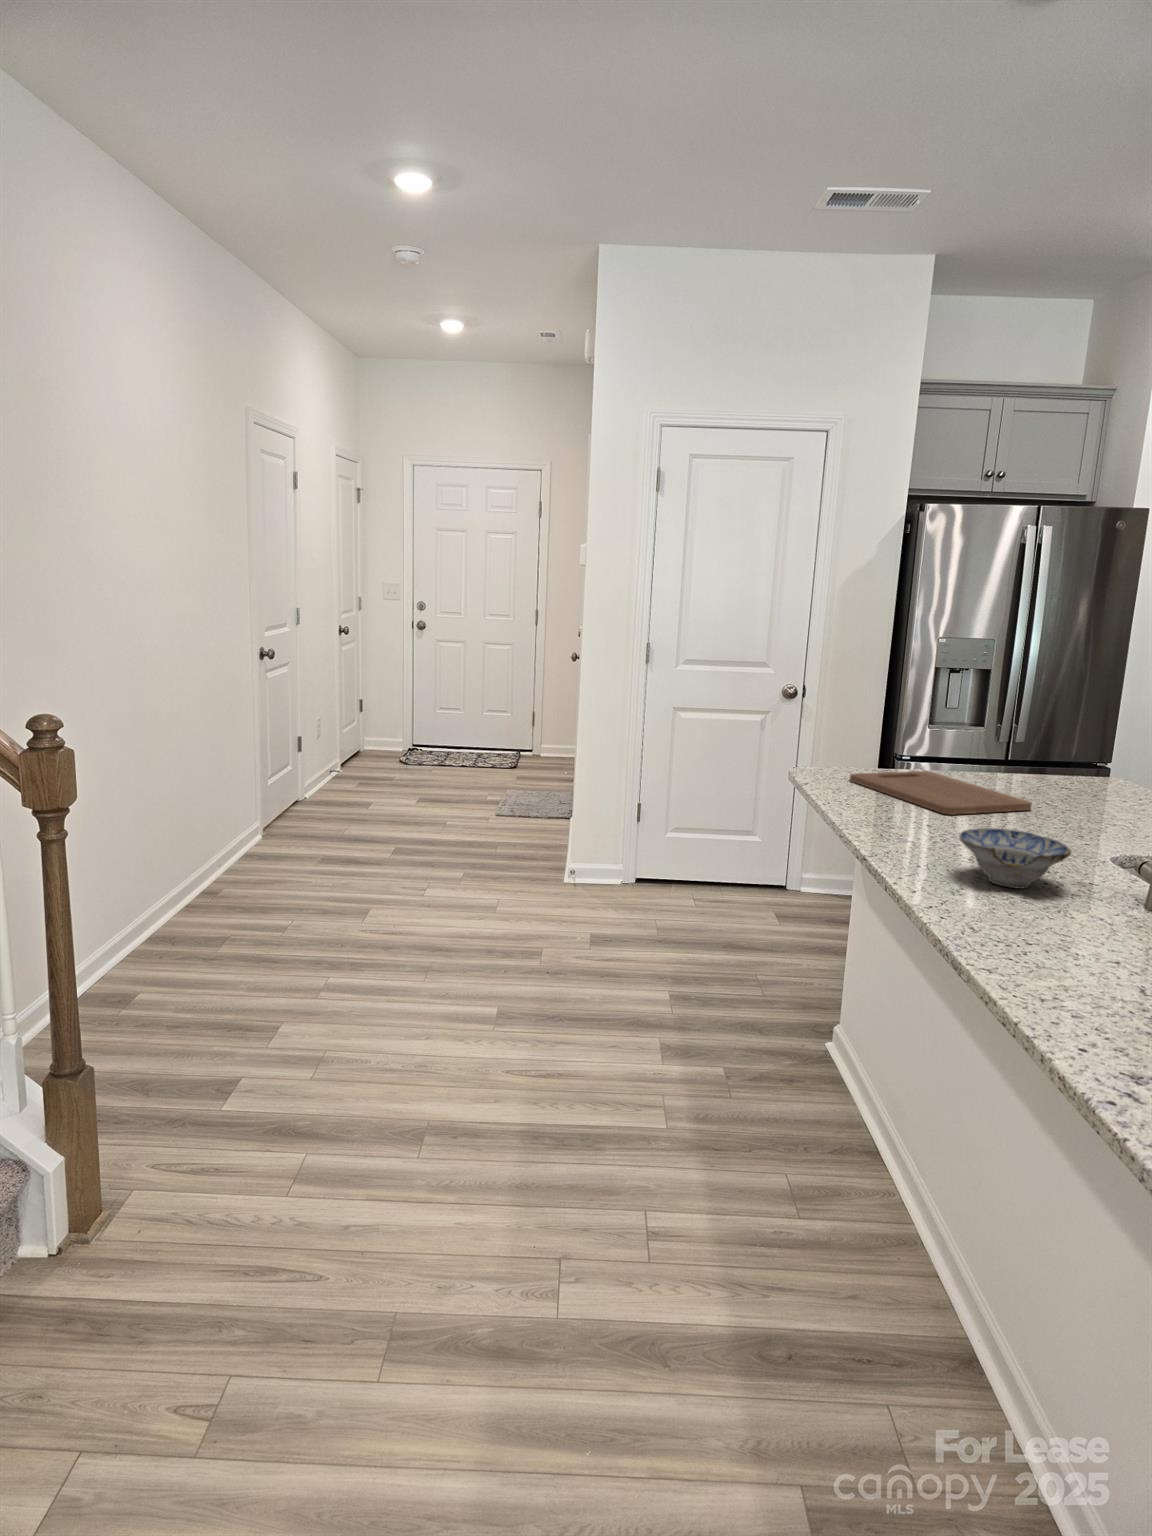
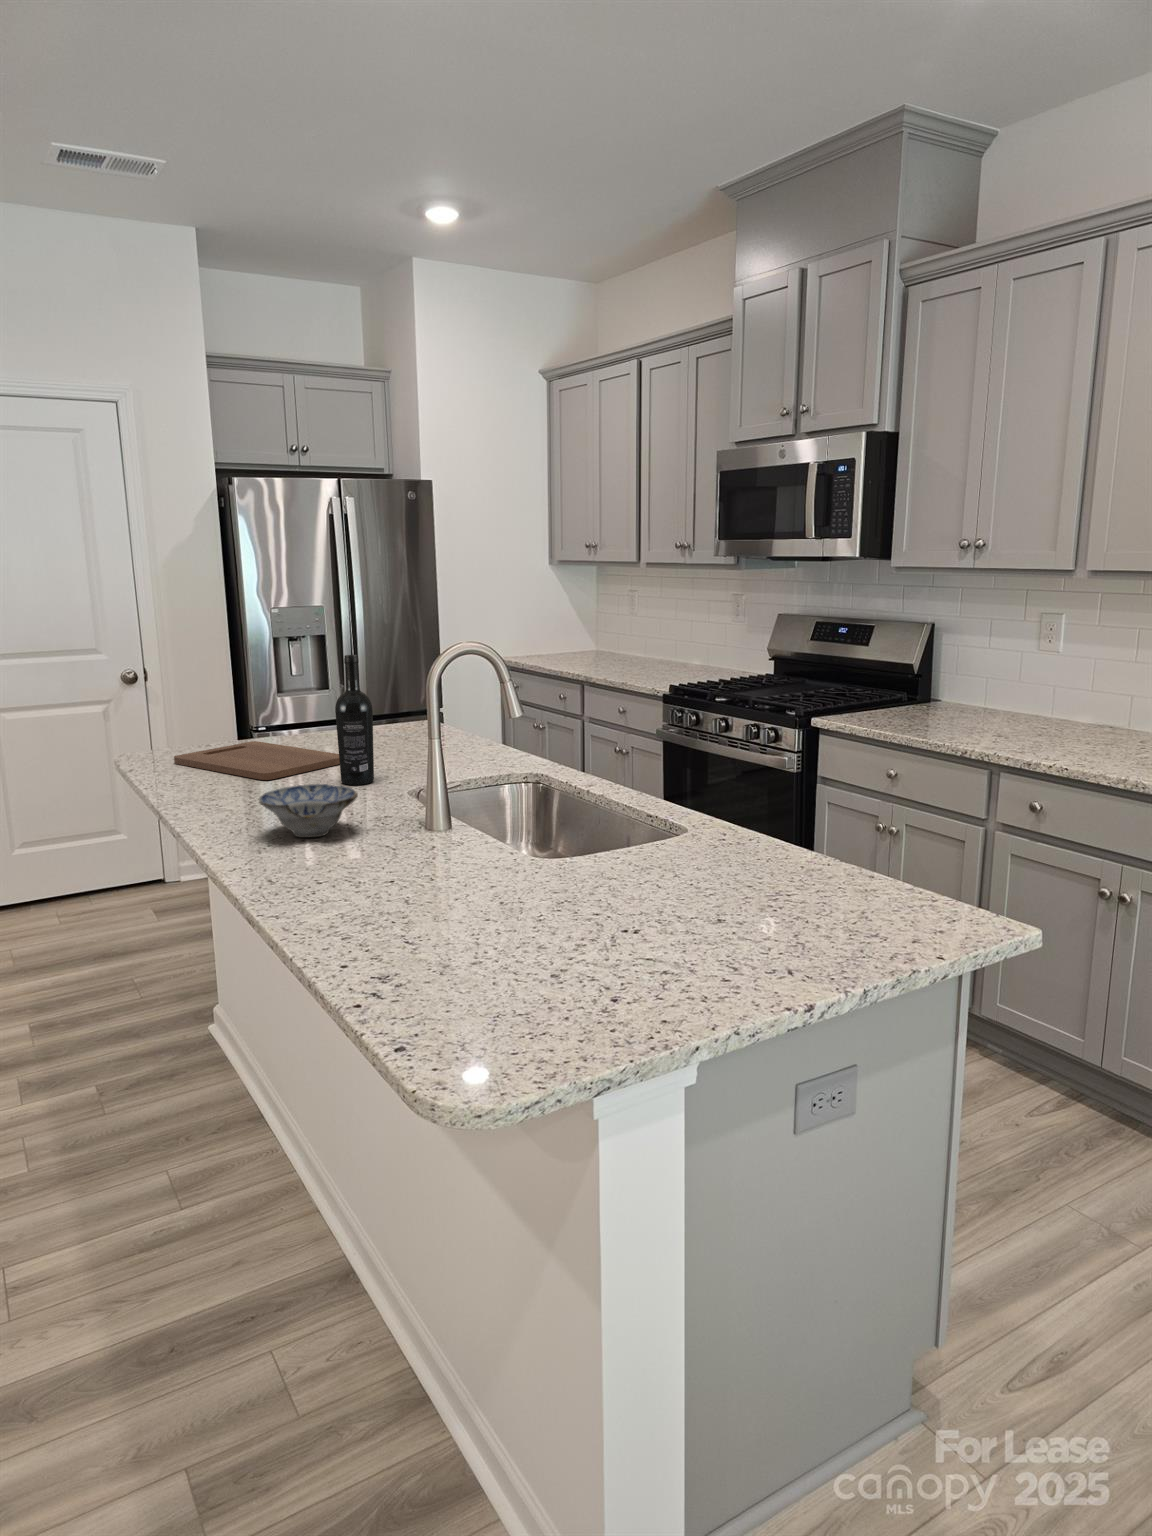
wine bottle: none [1031,696,1083,838] -> present [335,655,374,785]

